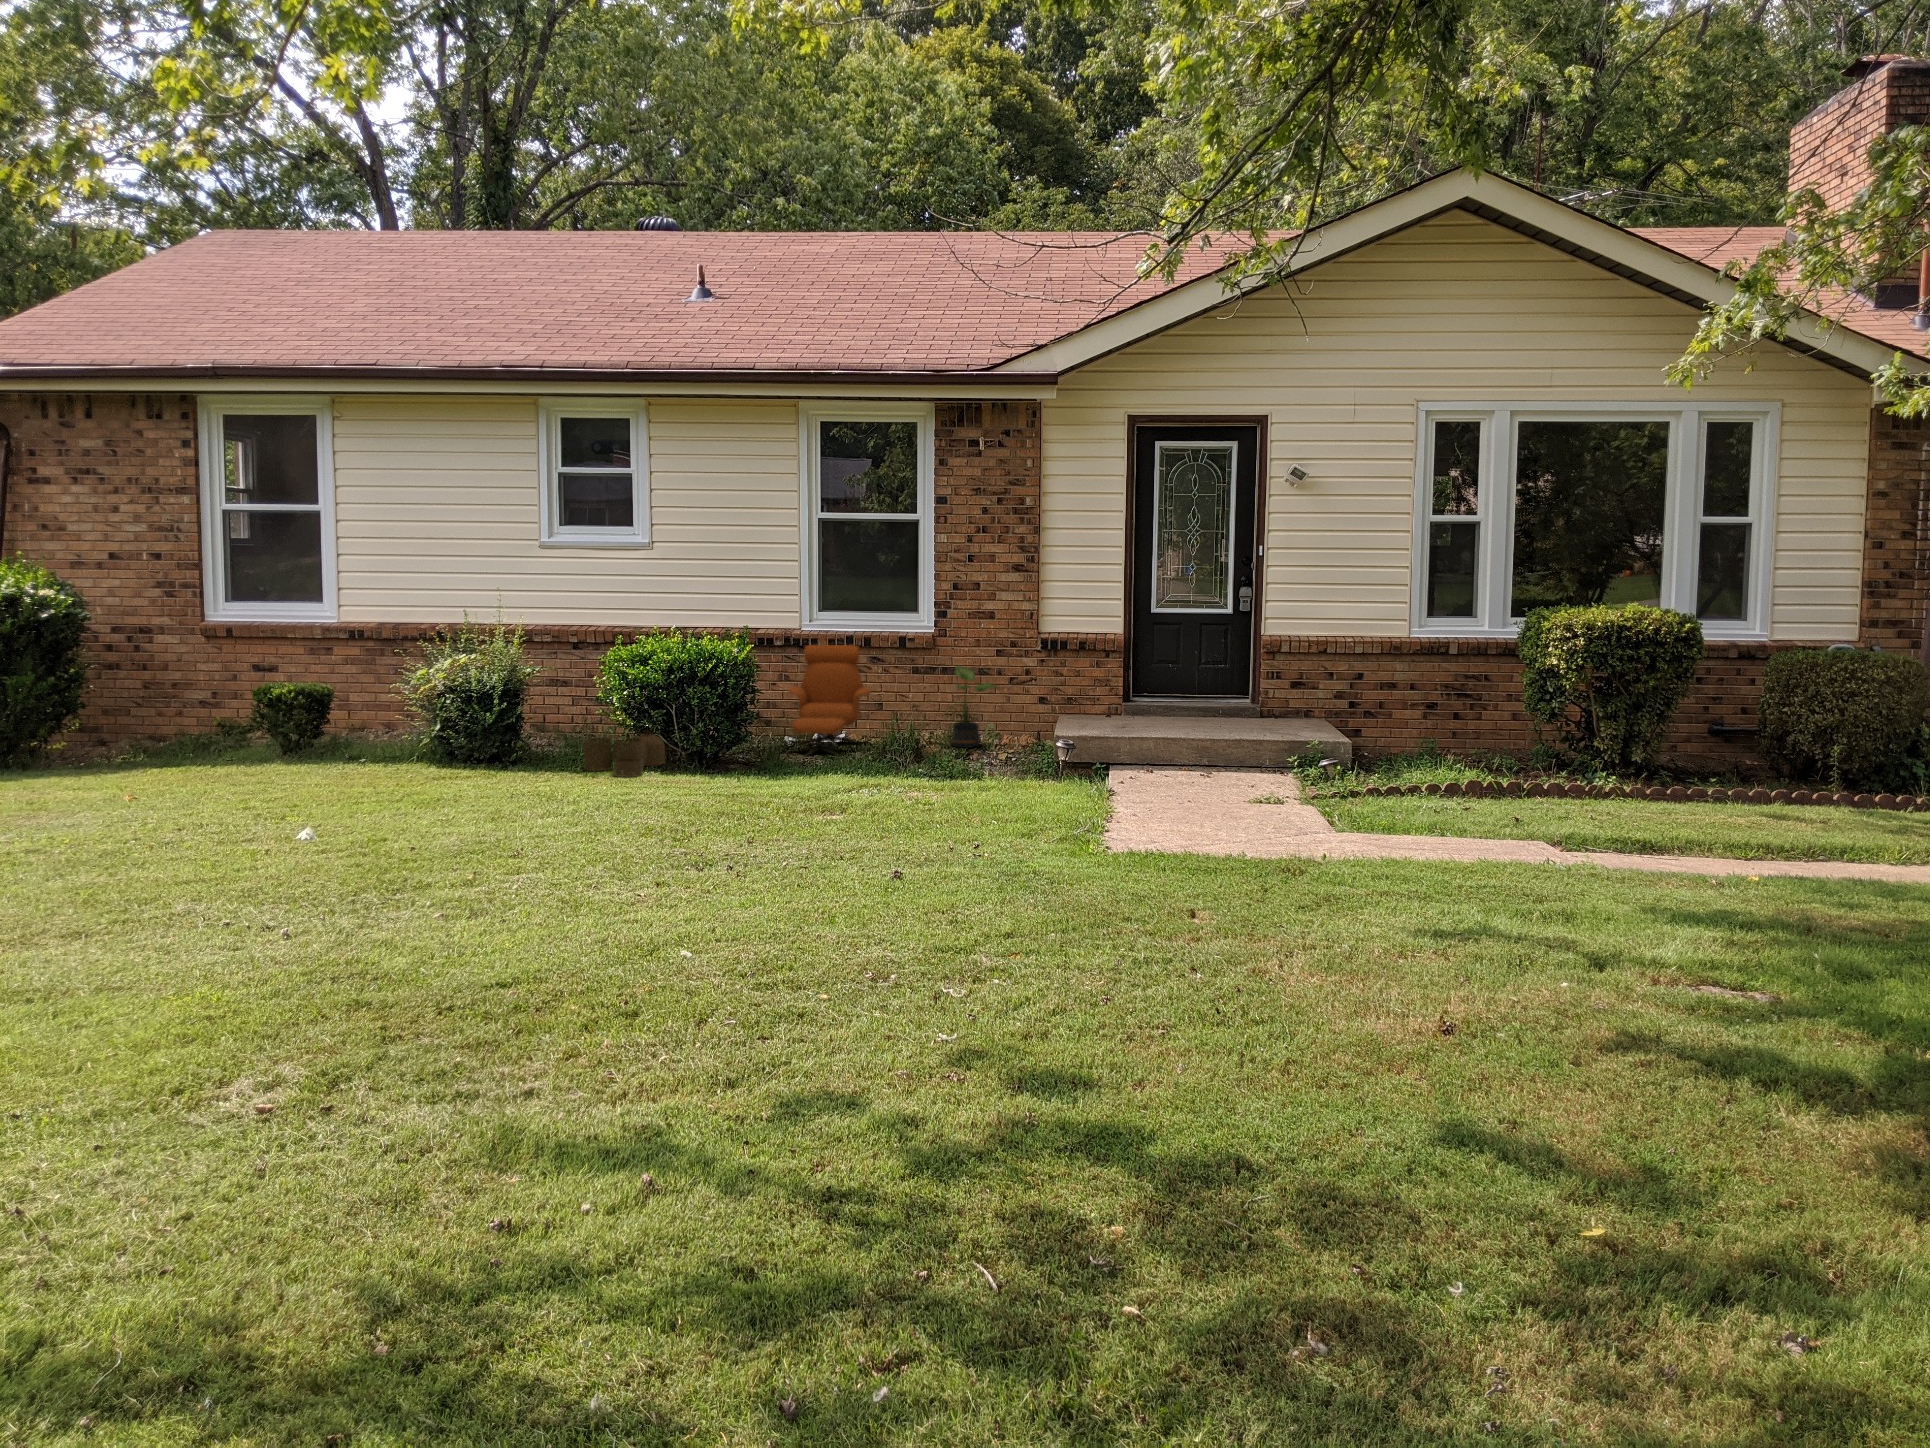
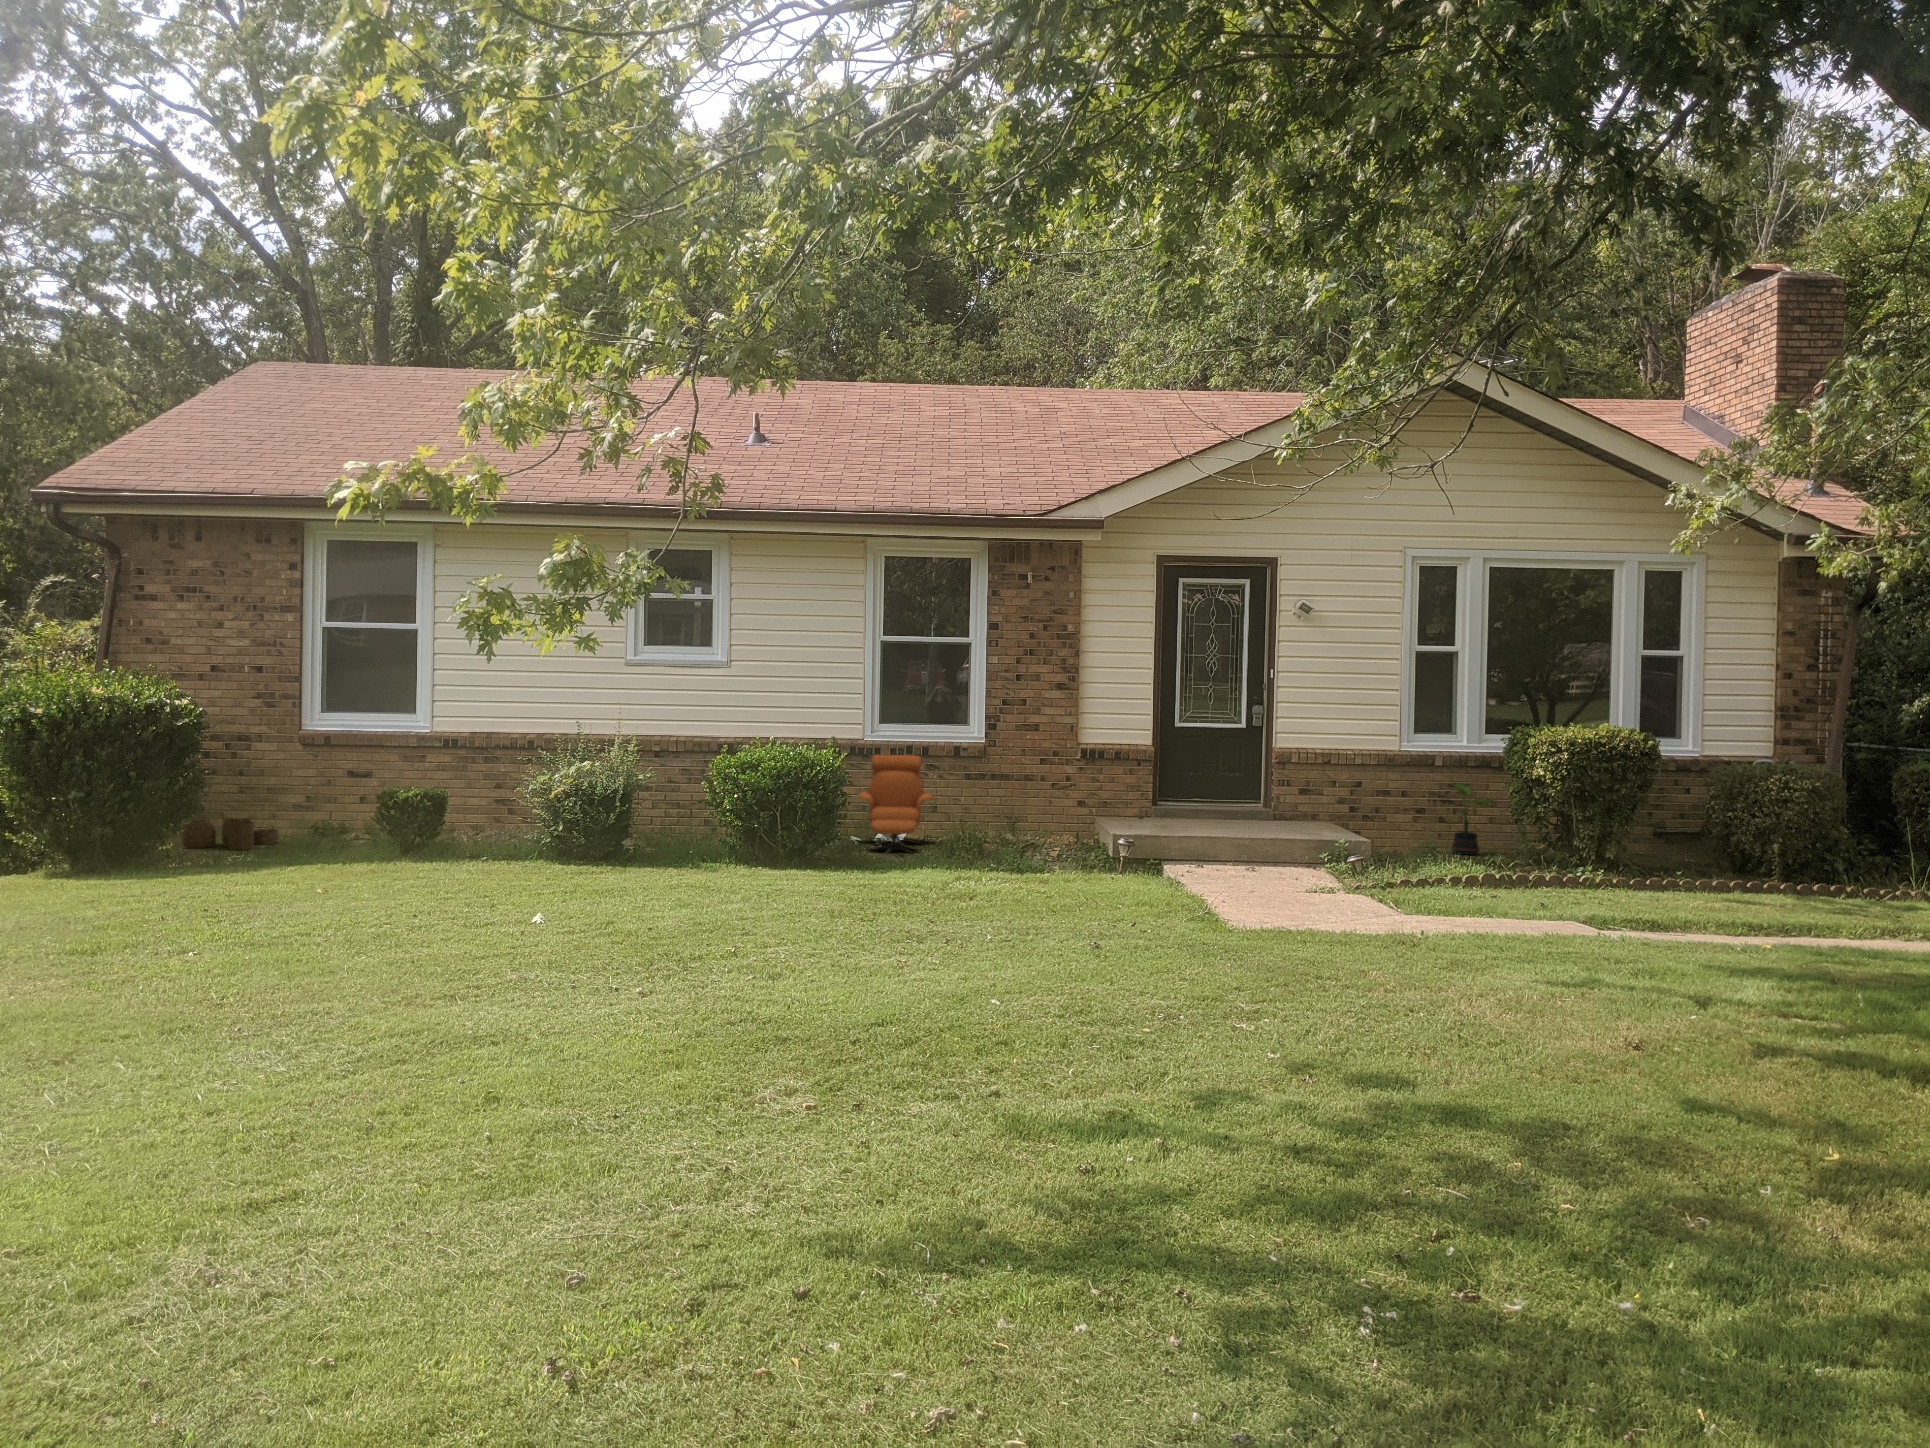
potted plant: present [950,666,999,748] -> present [1451,782,1496,855]
woven basket: present [583,731,665,777] -> present [183,816,278,850]

